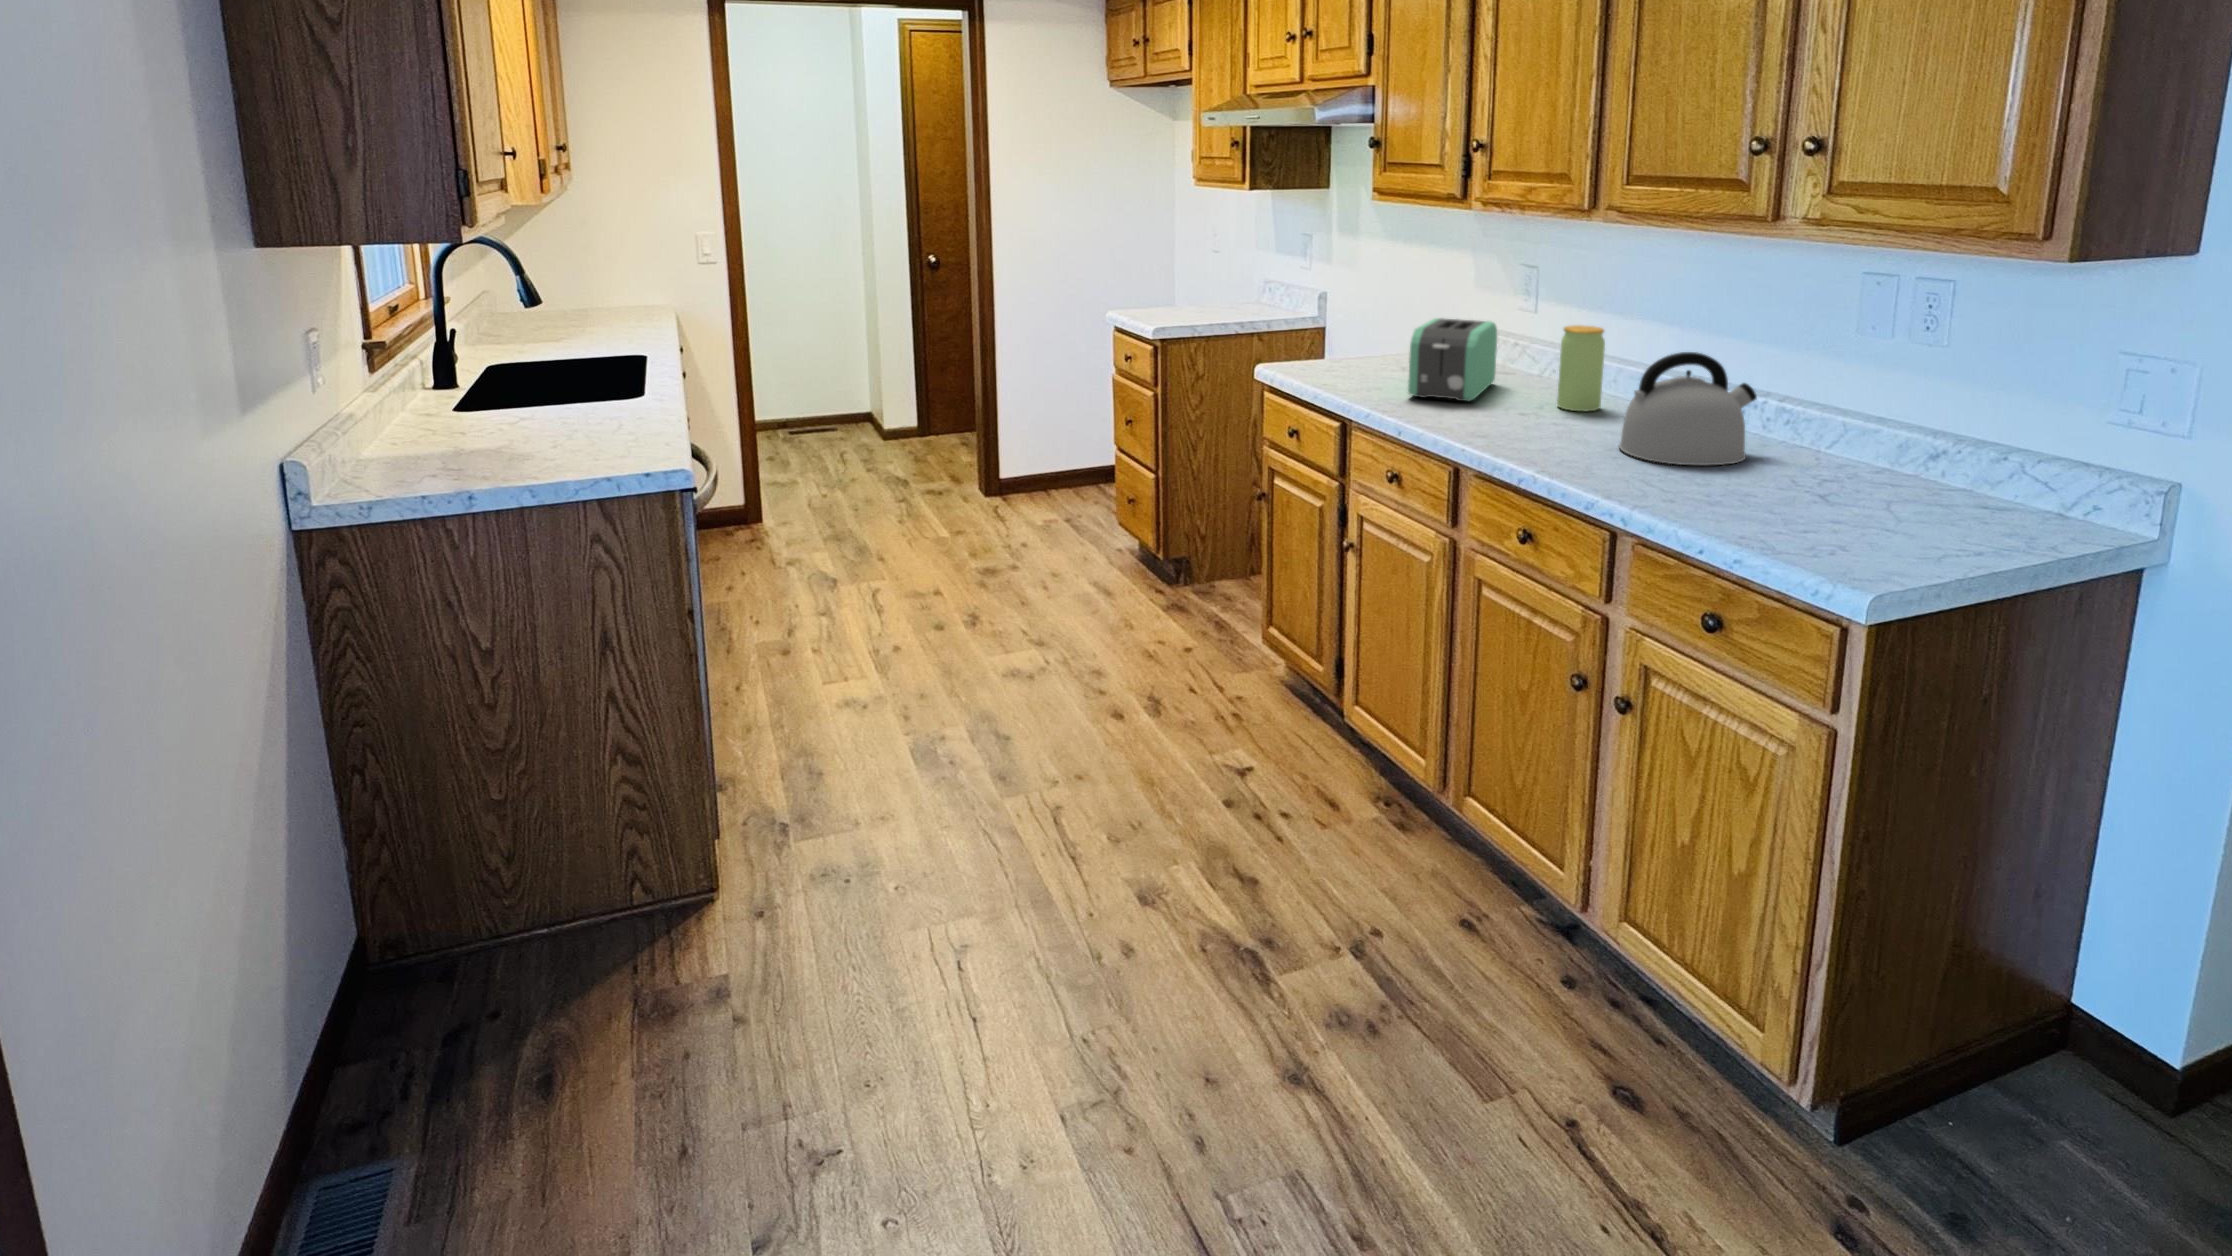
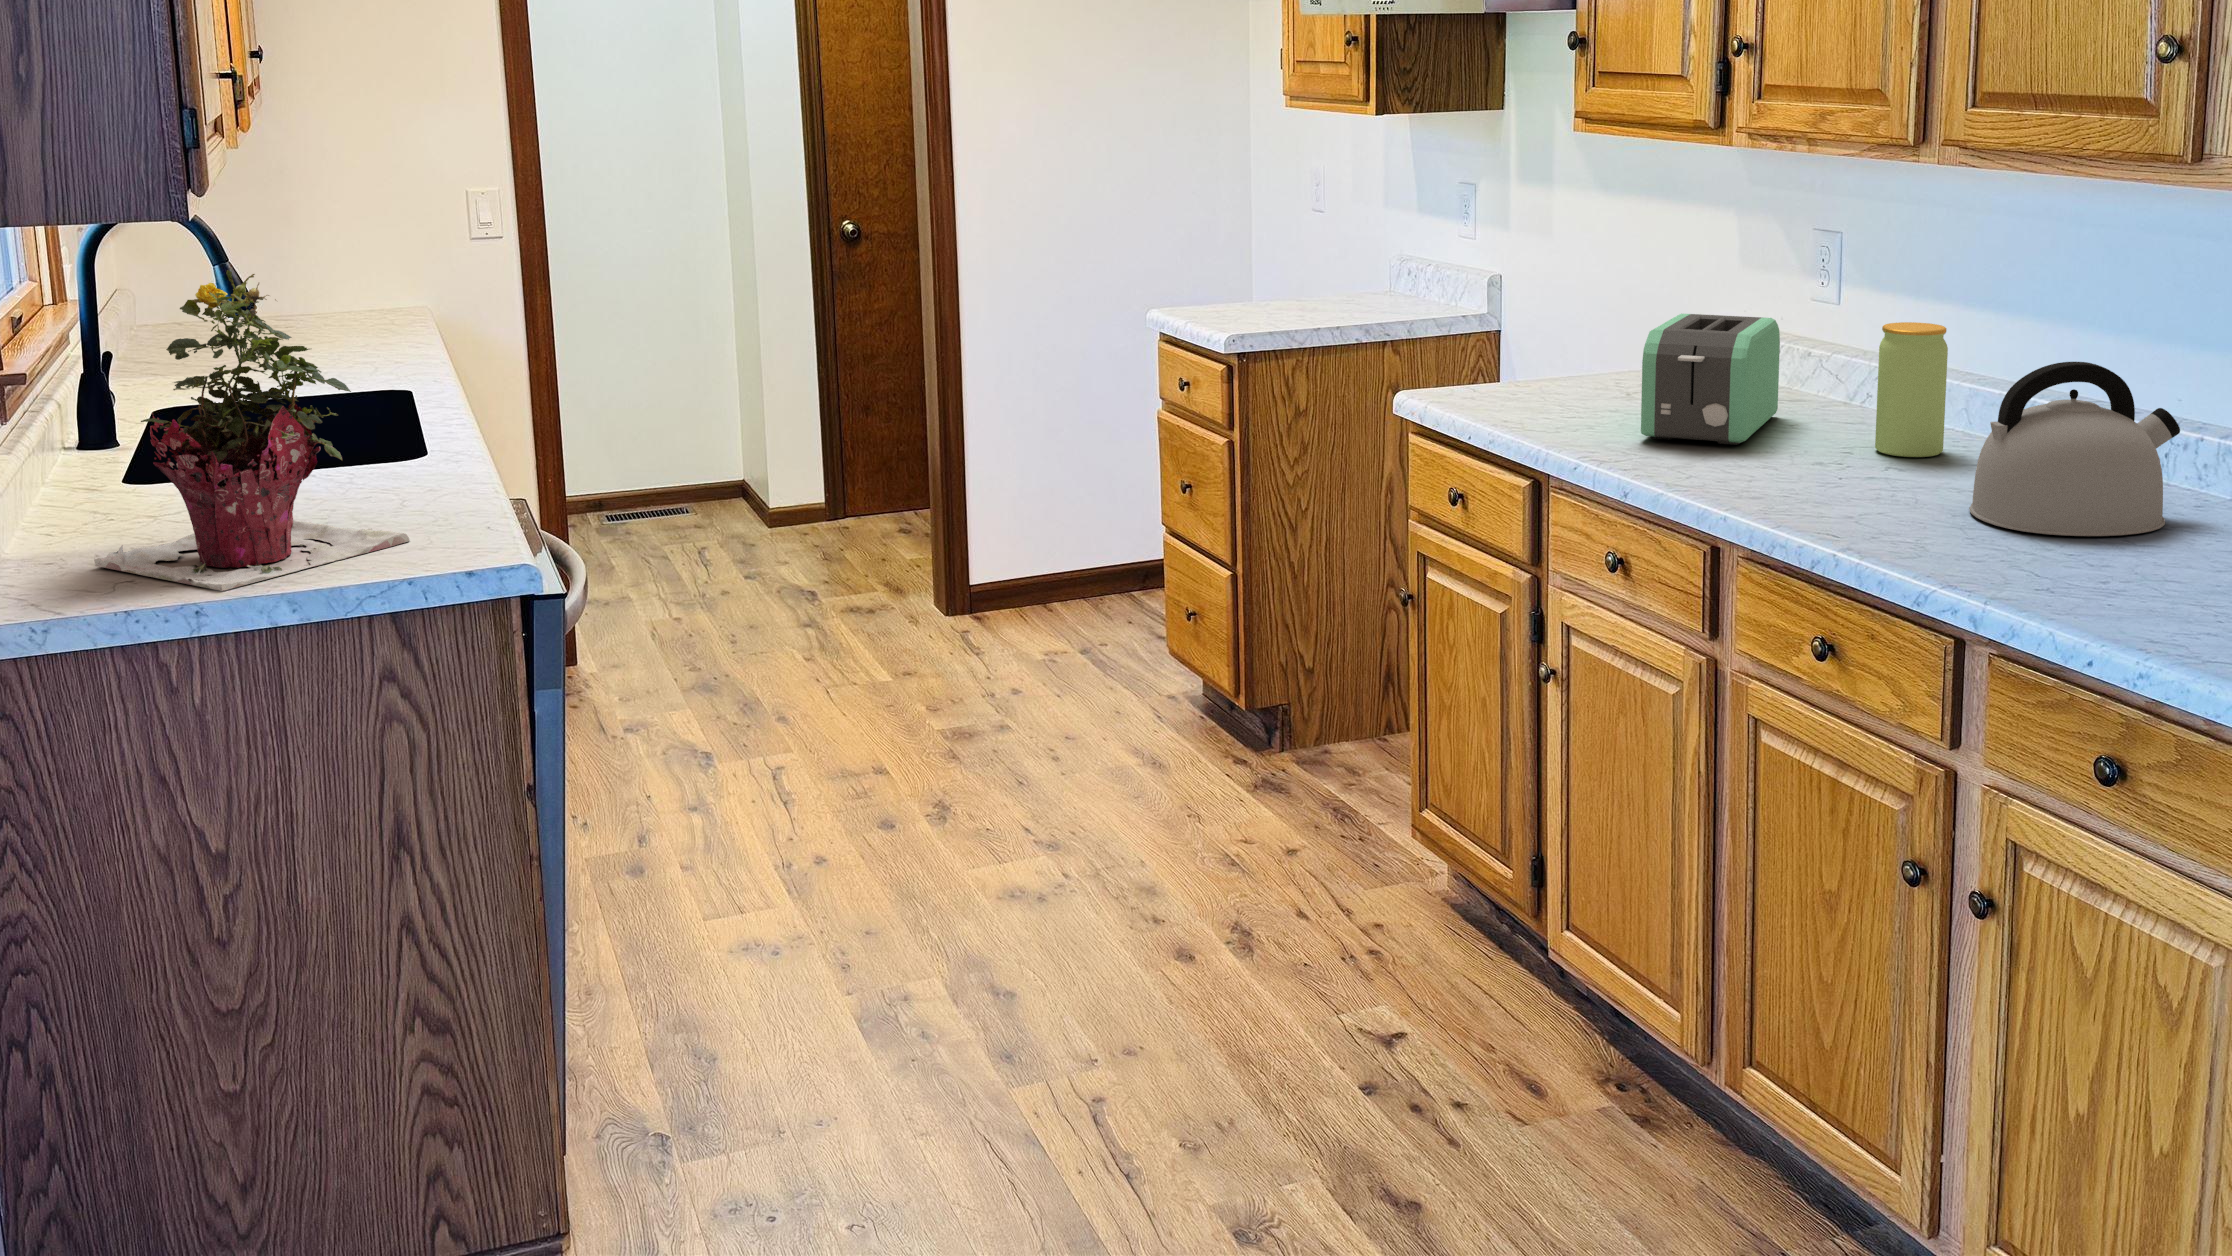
potted plant: none [410,277,617,484] -> present [94,270,410,591]

